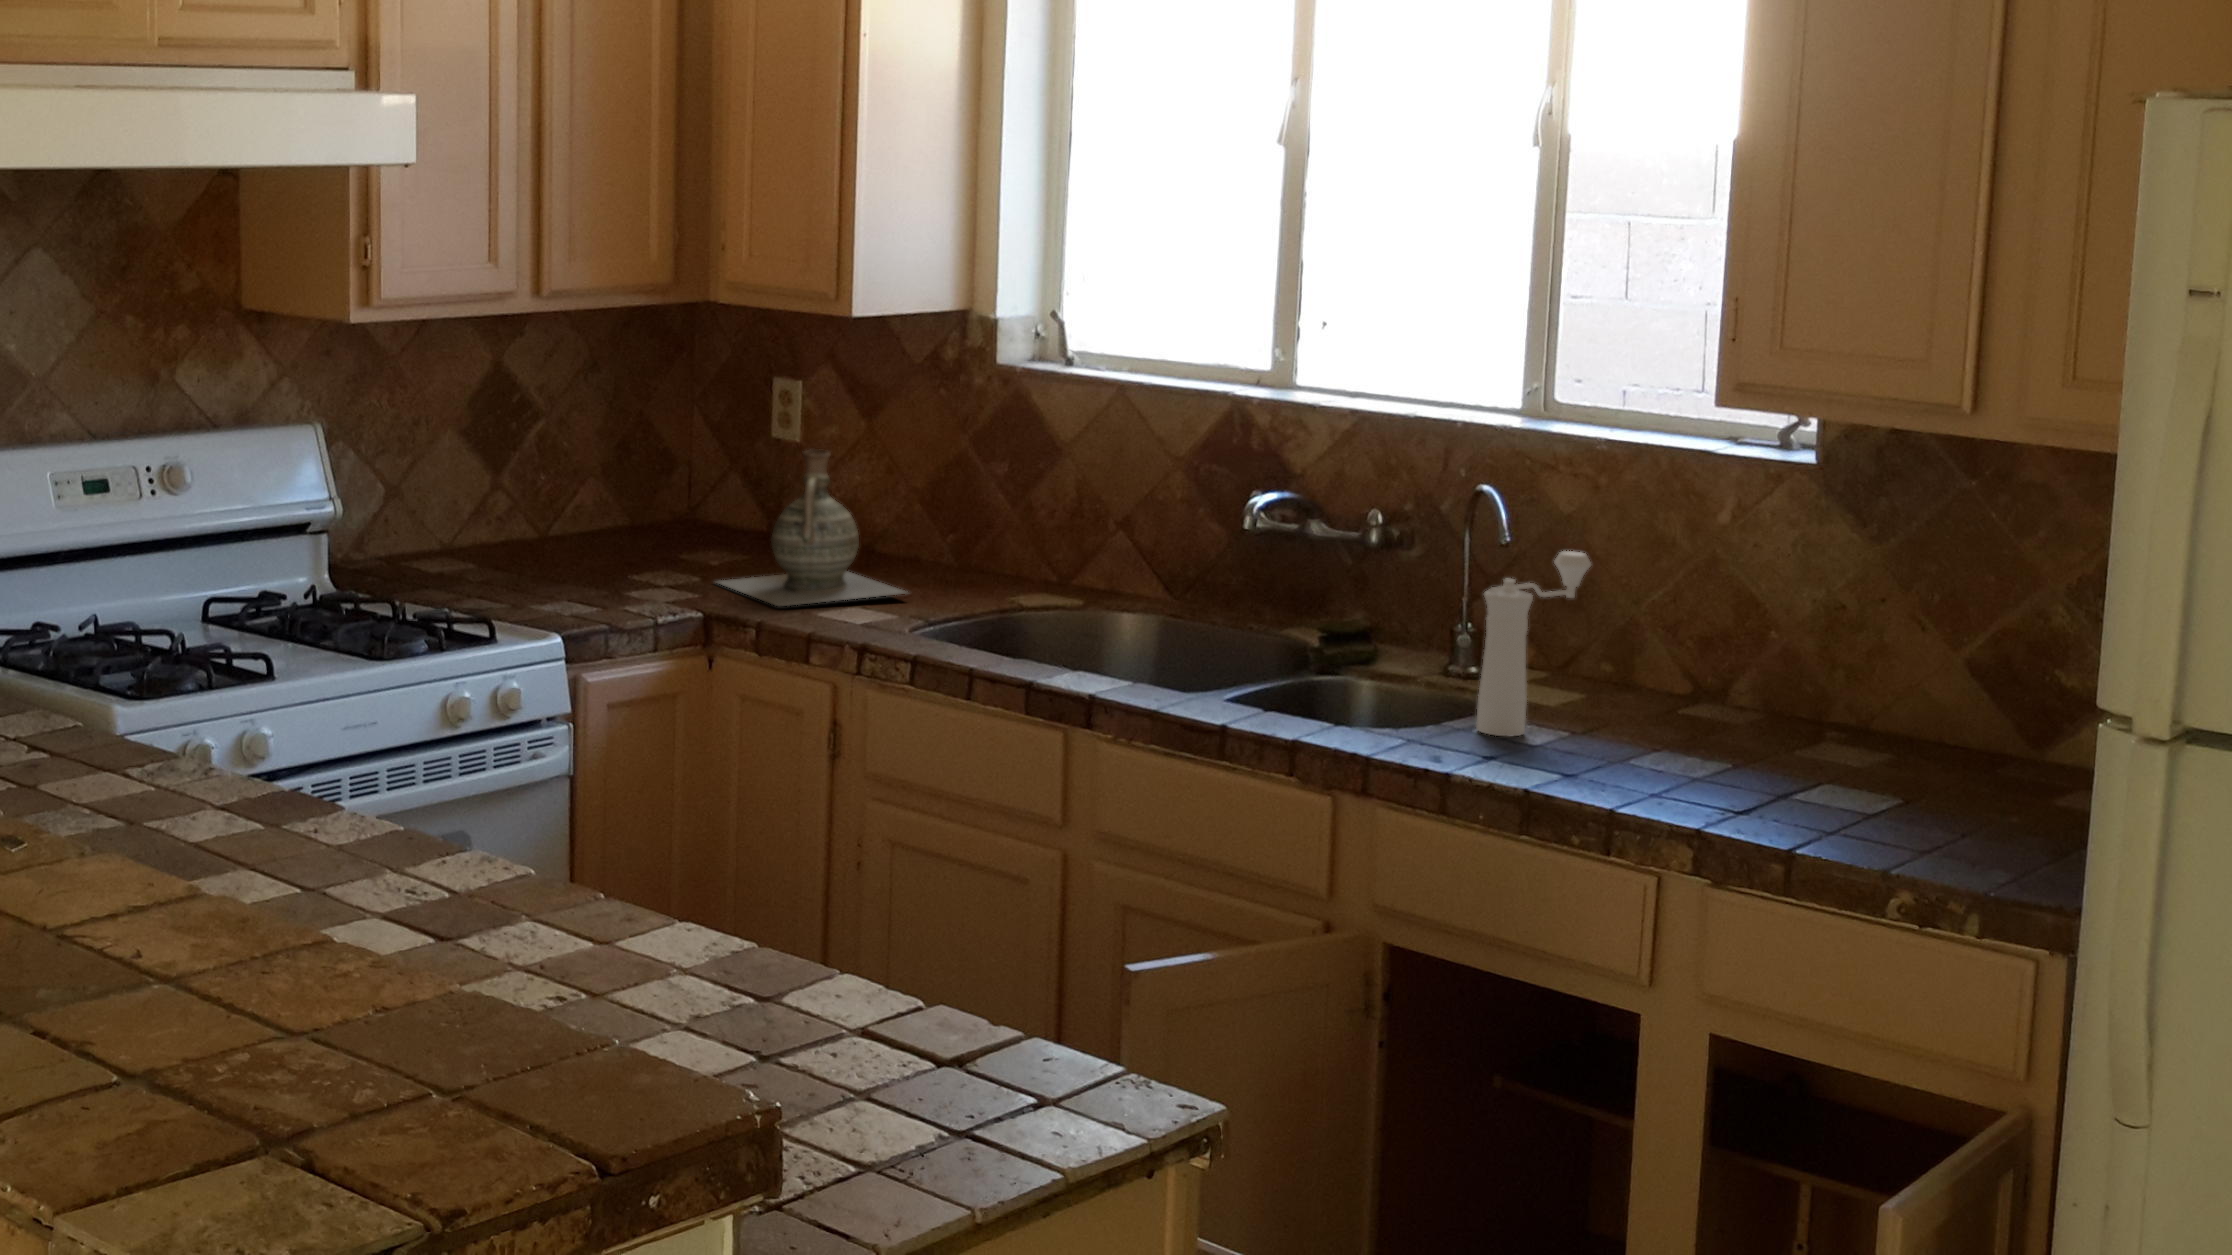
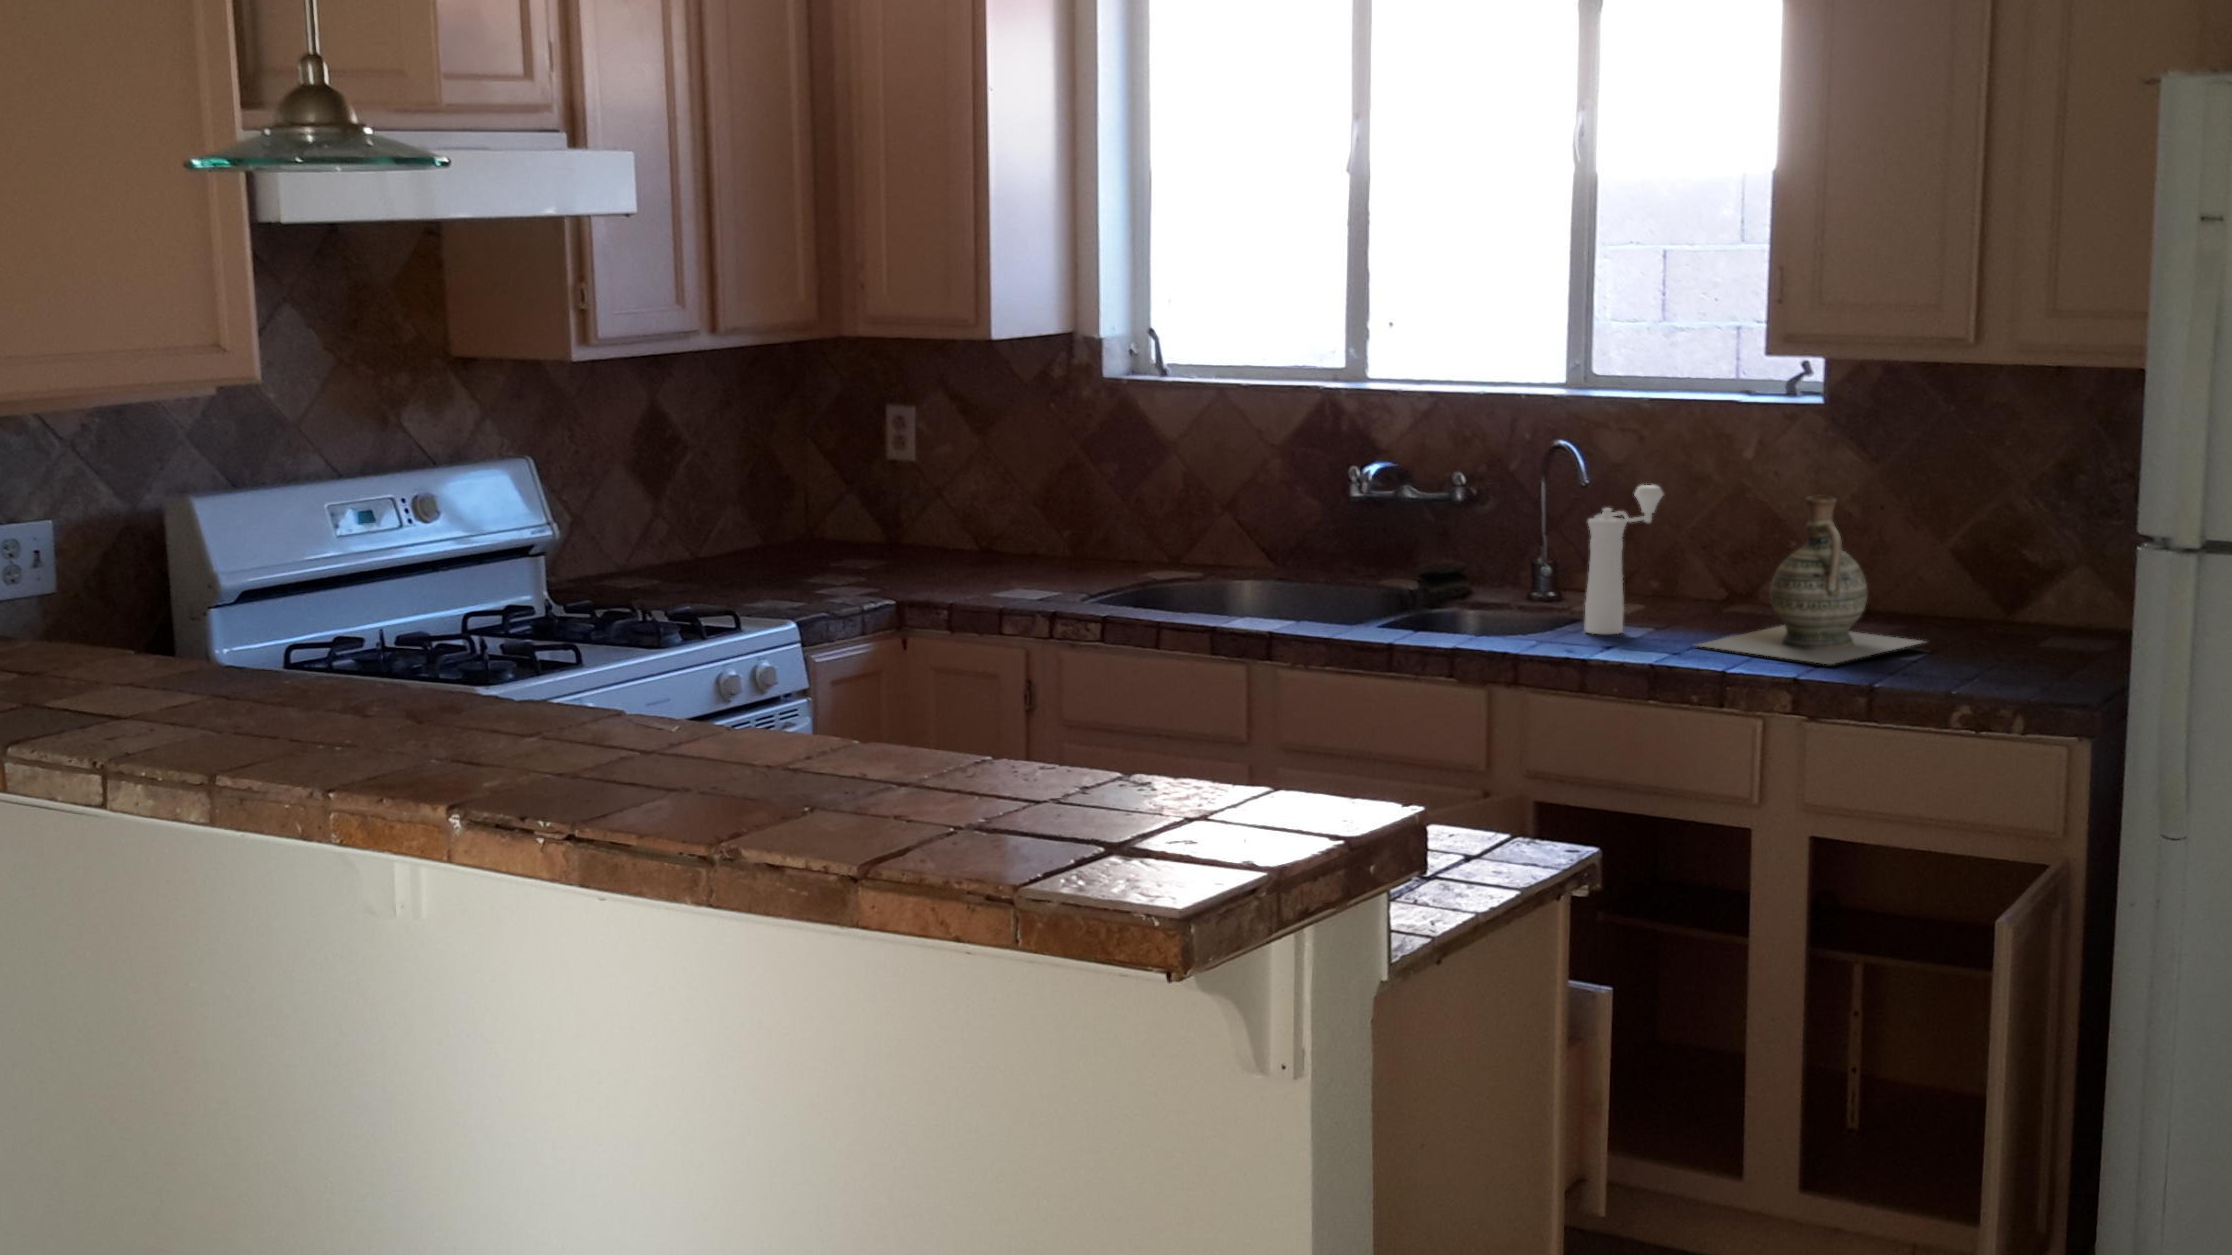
ceramic jug: present [718,449,906,606] -> present [1694,495,1923,664]

